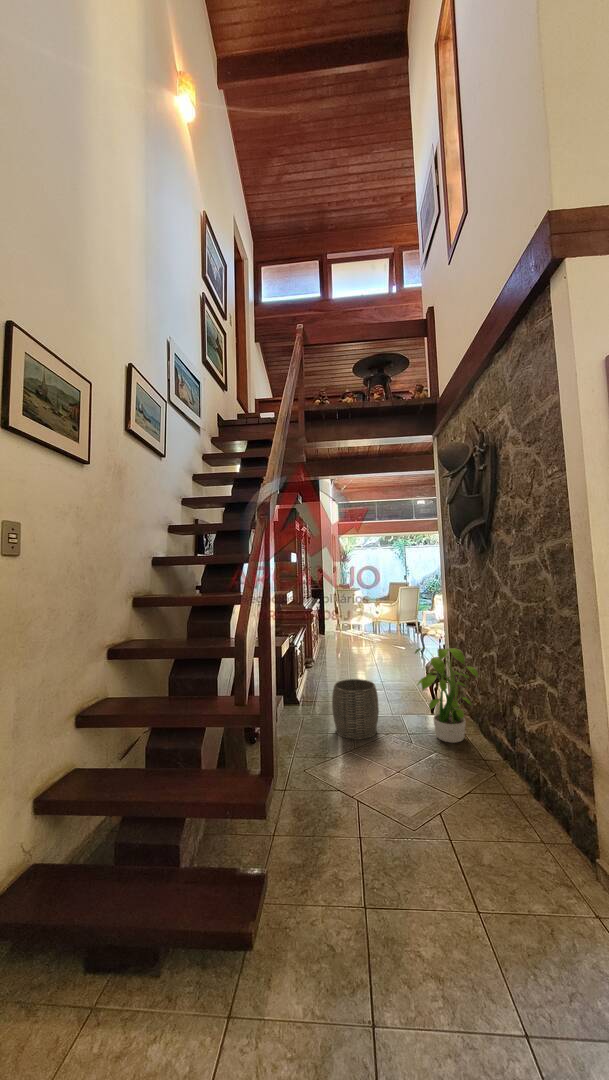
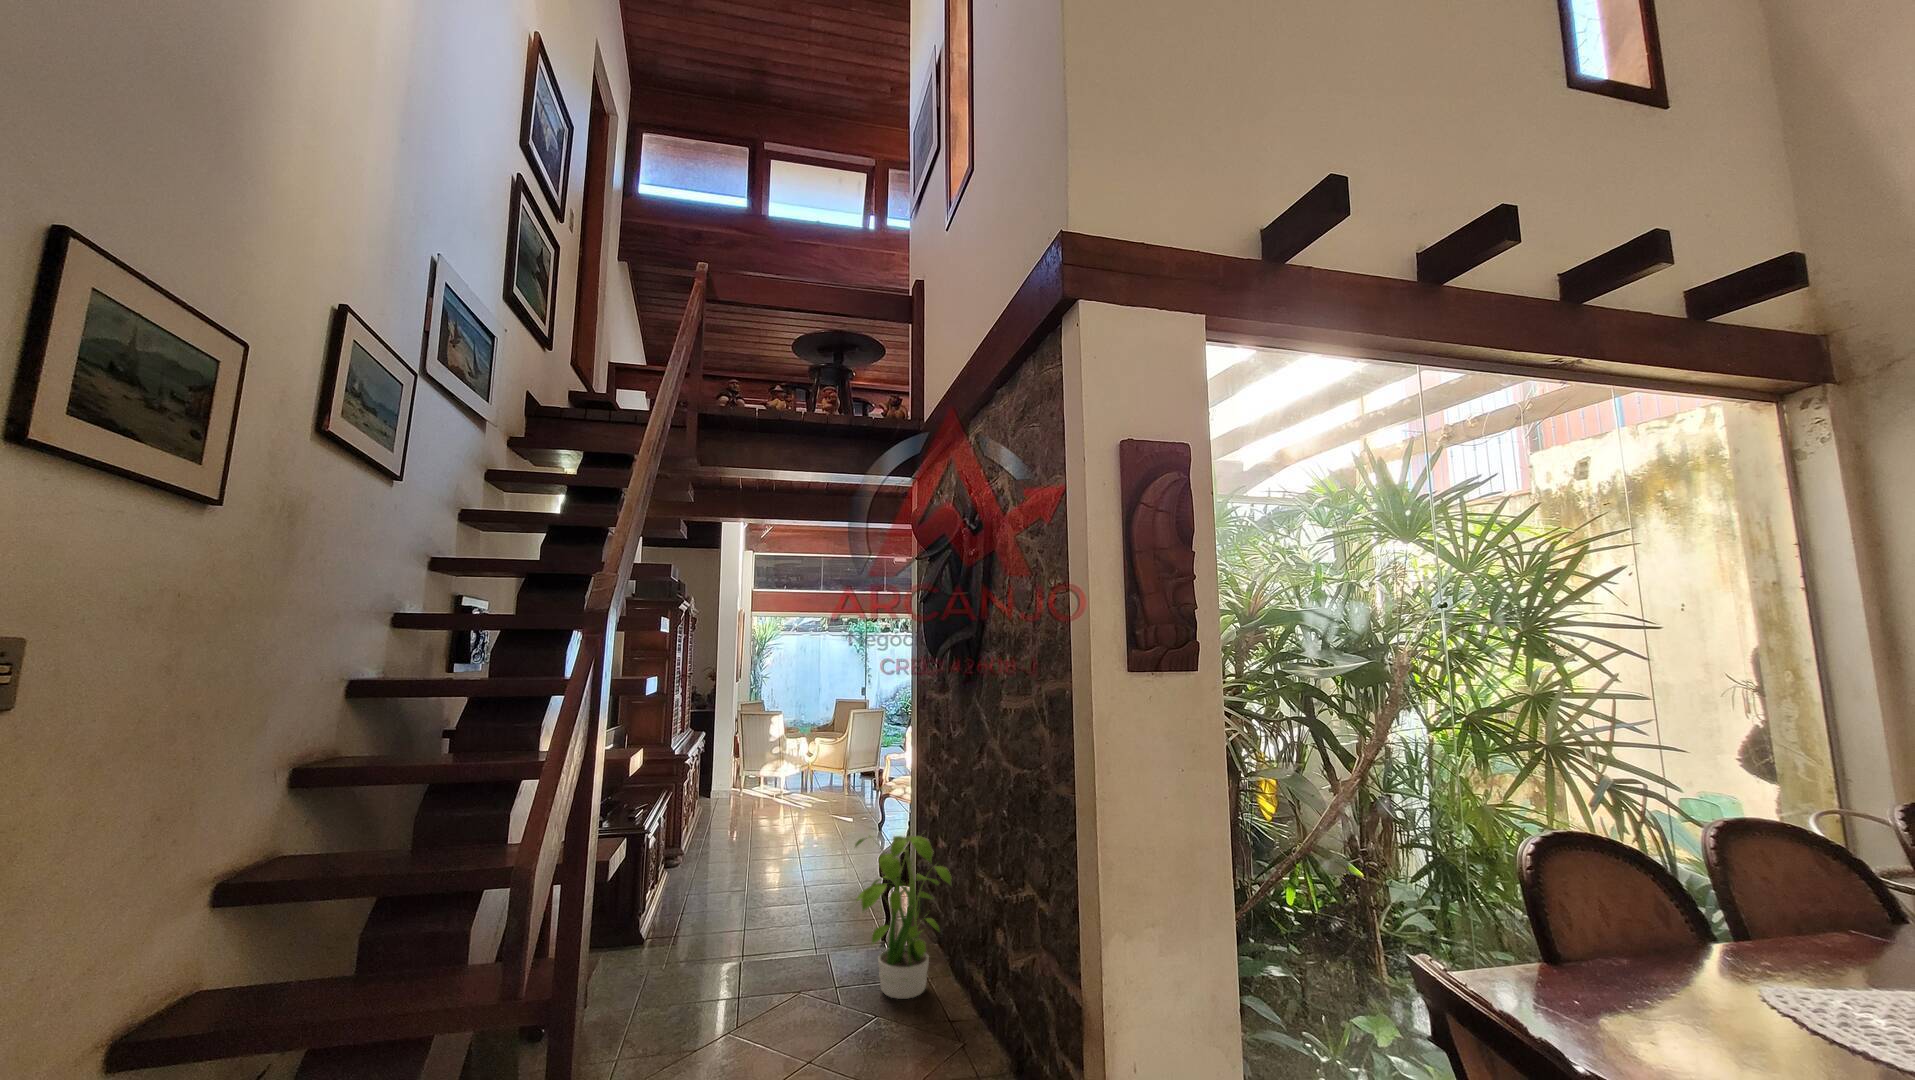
woven basket: present [332,679,379,740] -> none [703,897,786,1012]

